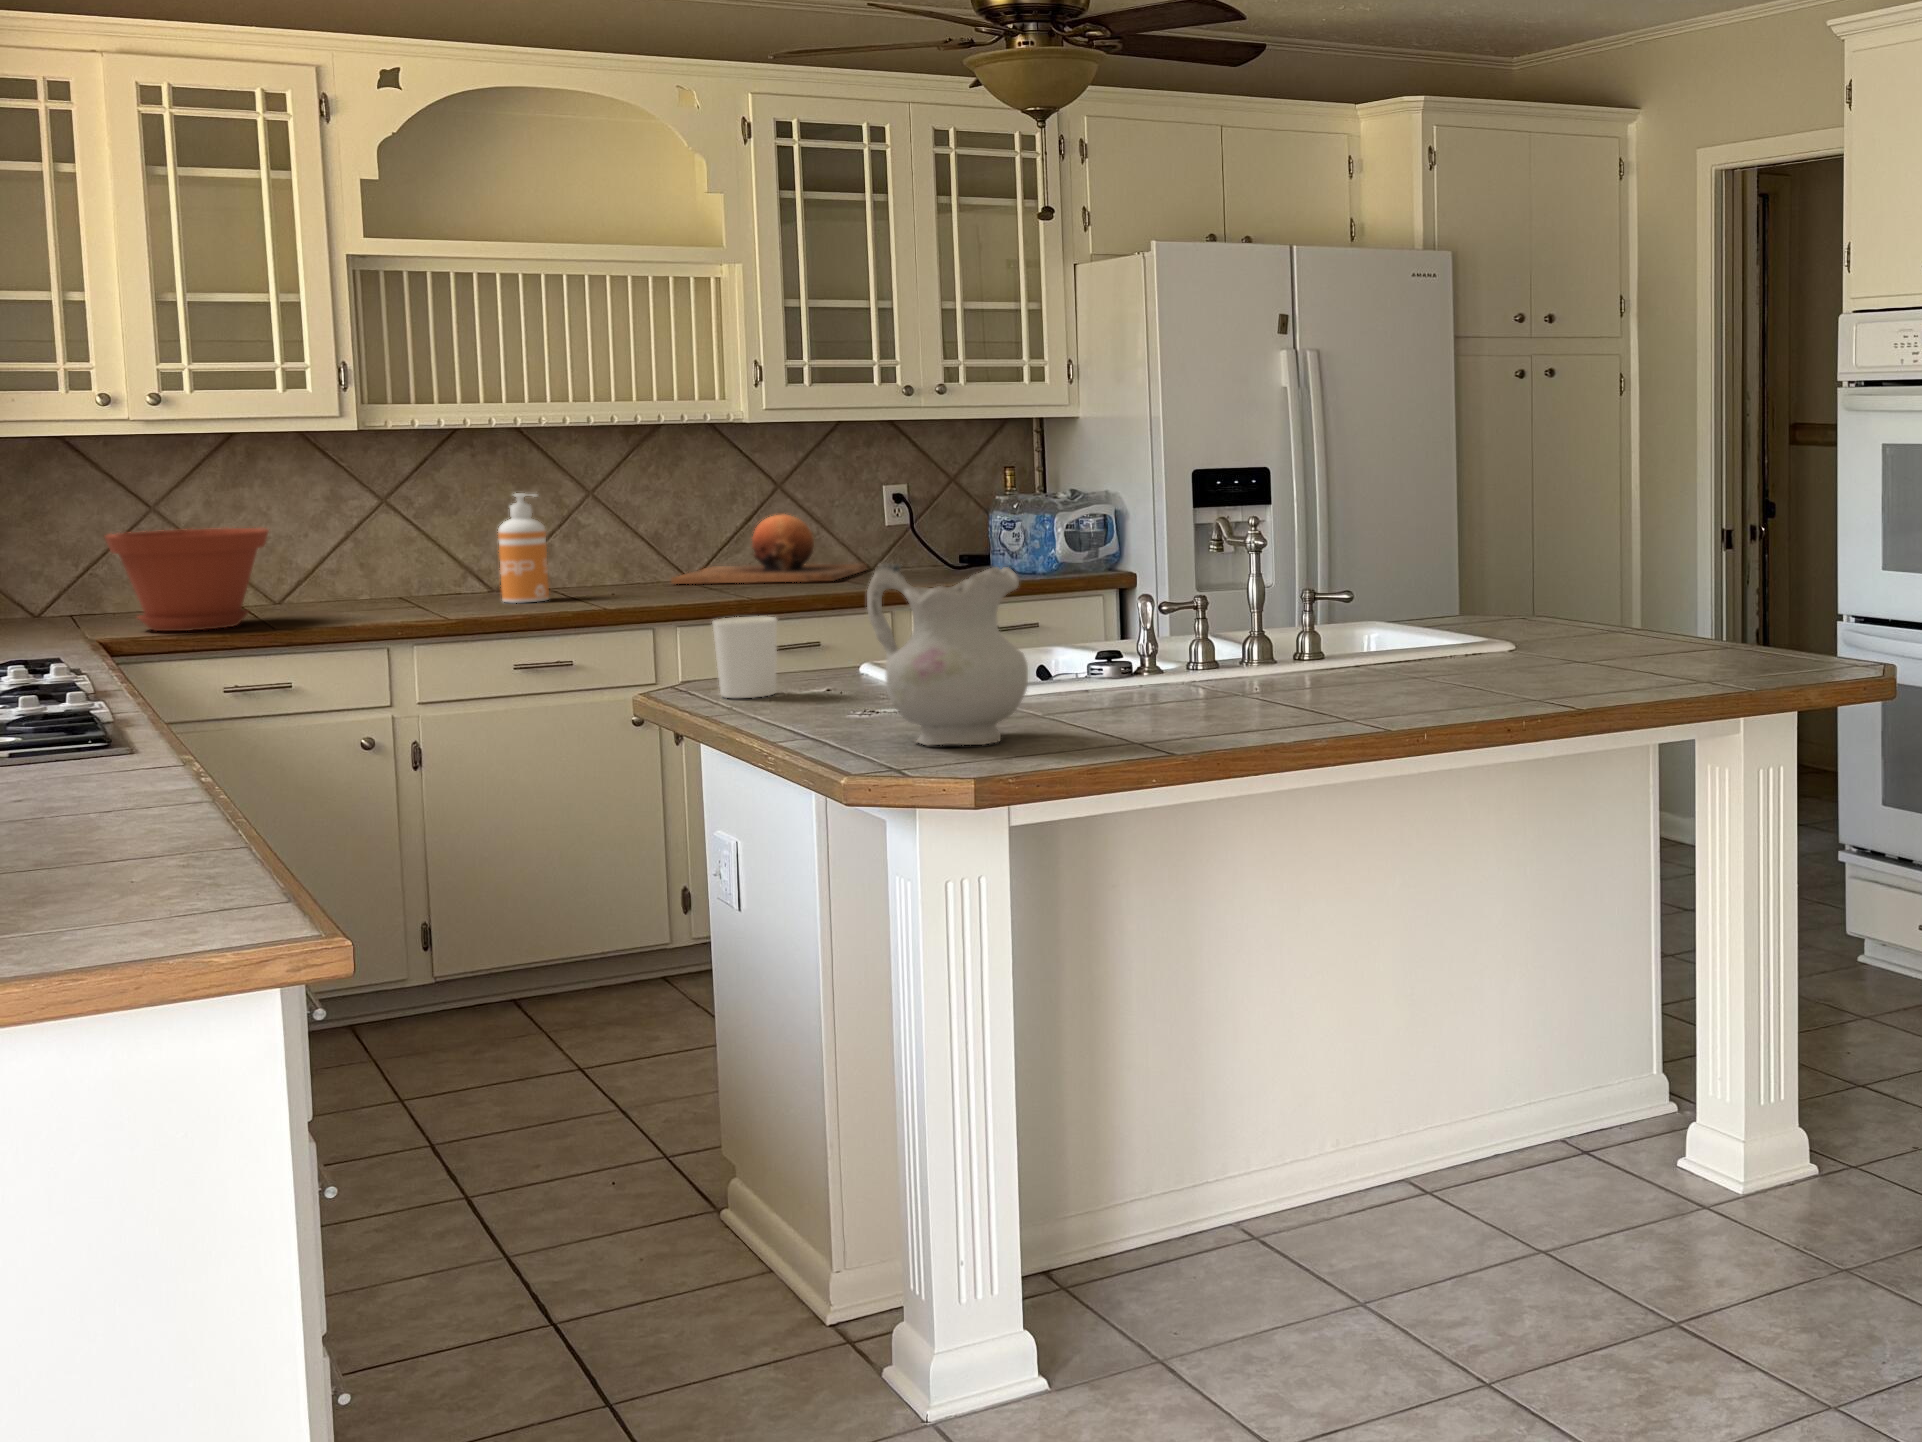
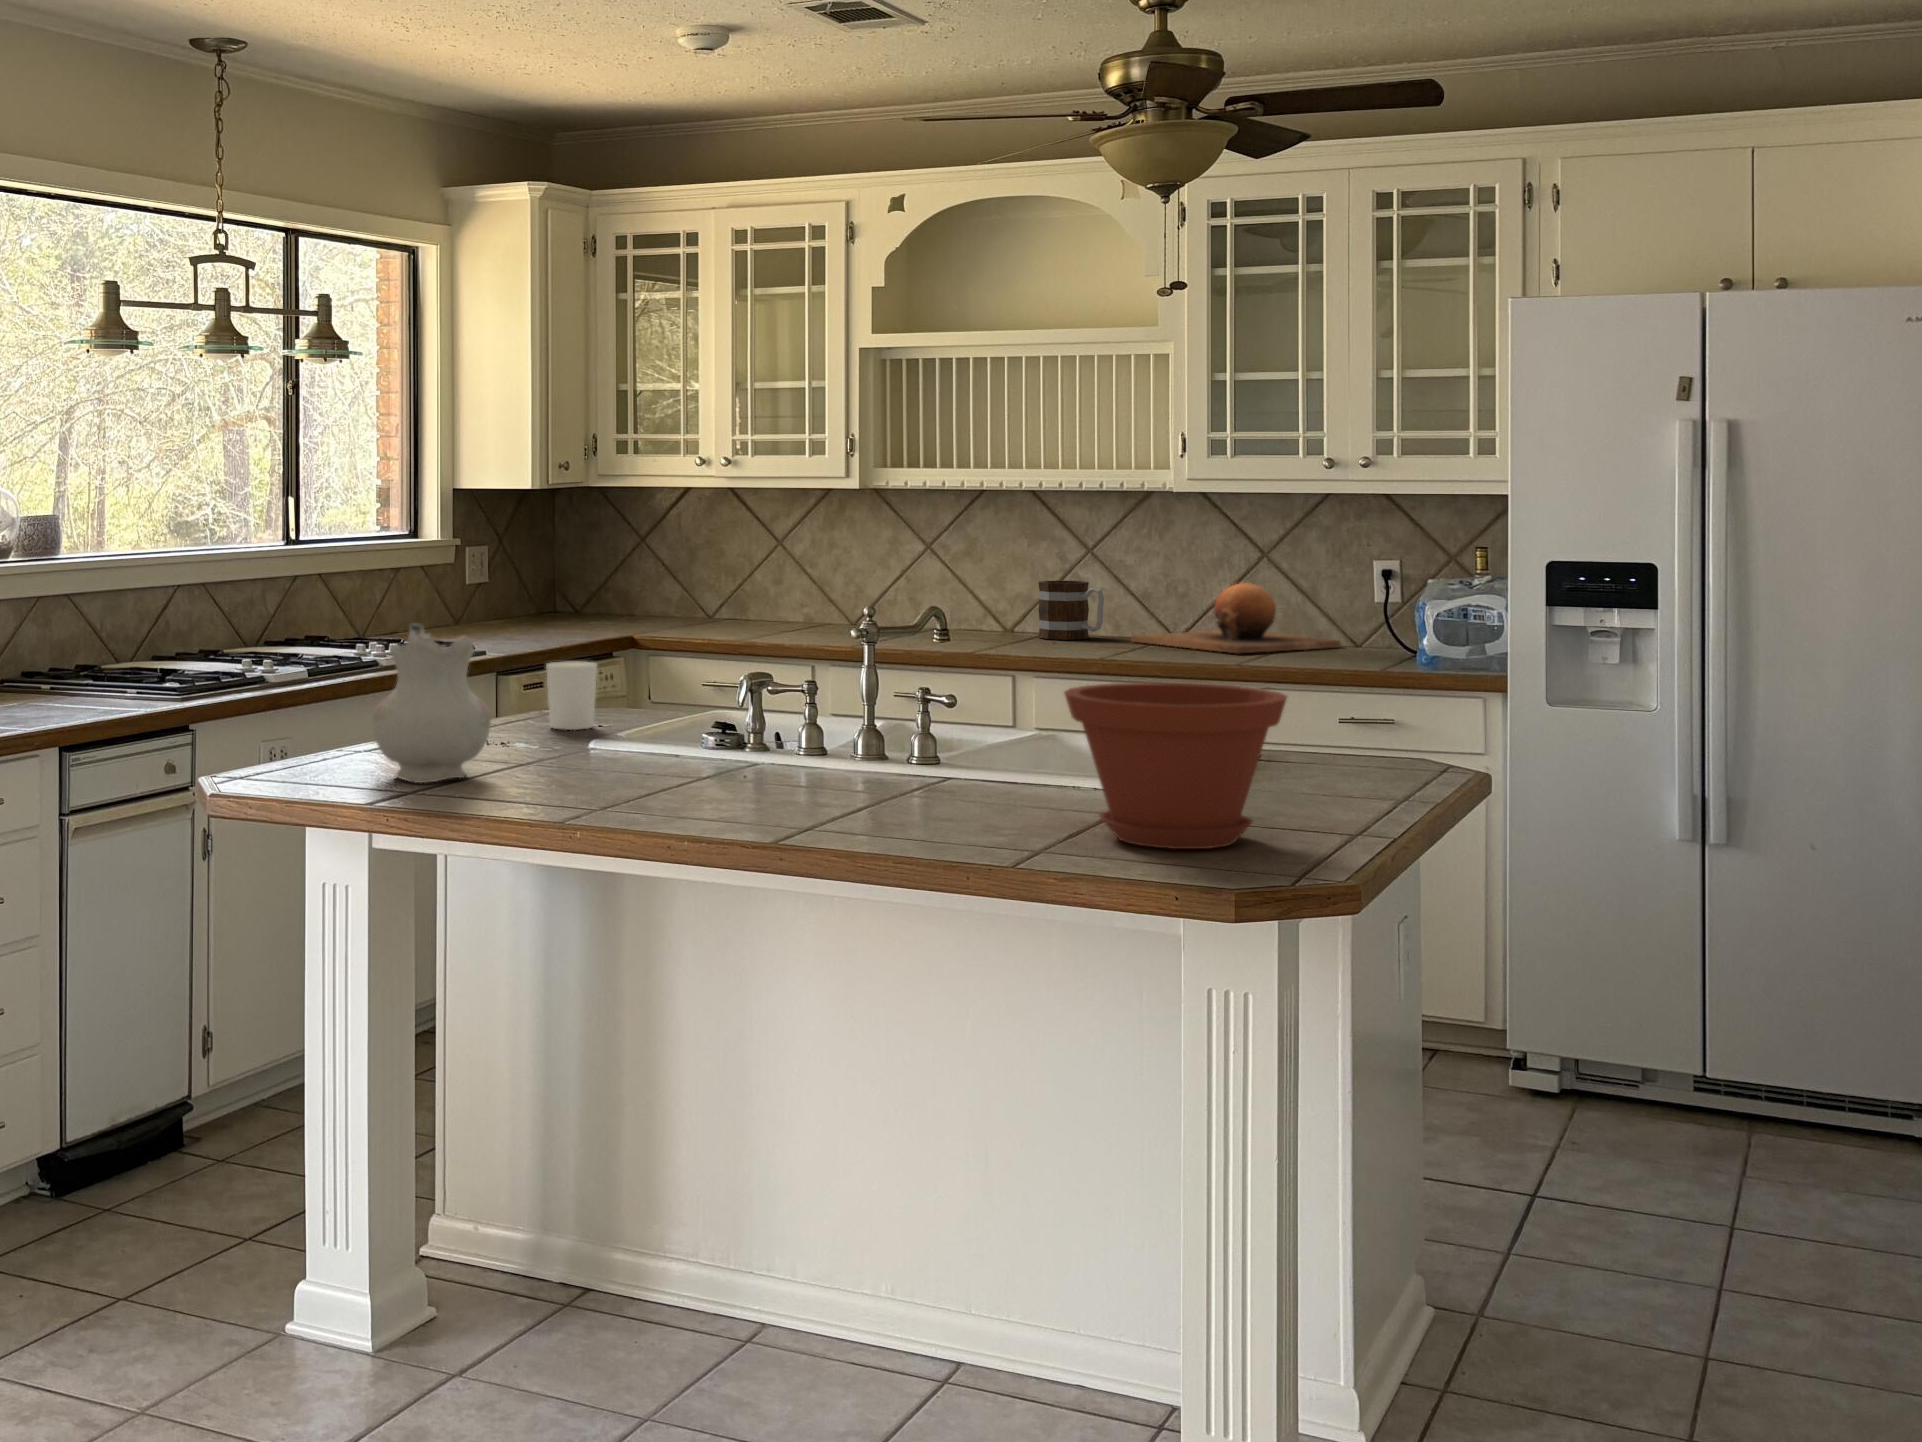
soap dispenser: present [498,493,549,603] -> none [953,548,992,644]
mug: none [547,526,634,591] -> present [1039,580,1104,640]
plant pot: present [105,528,269,631] -> present [1064,683,1287,849]

